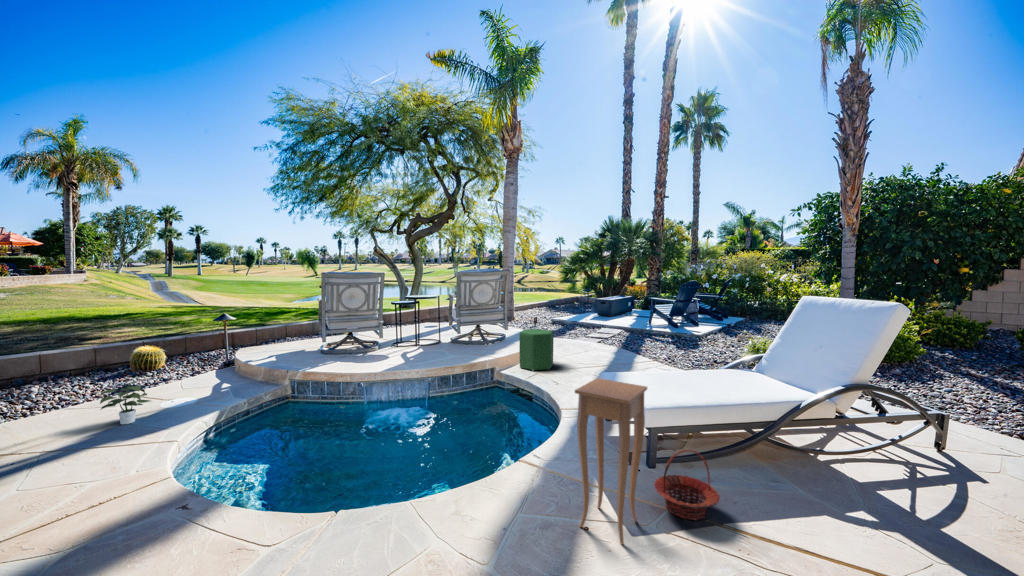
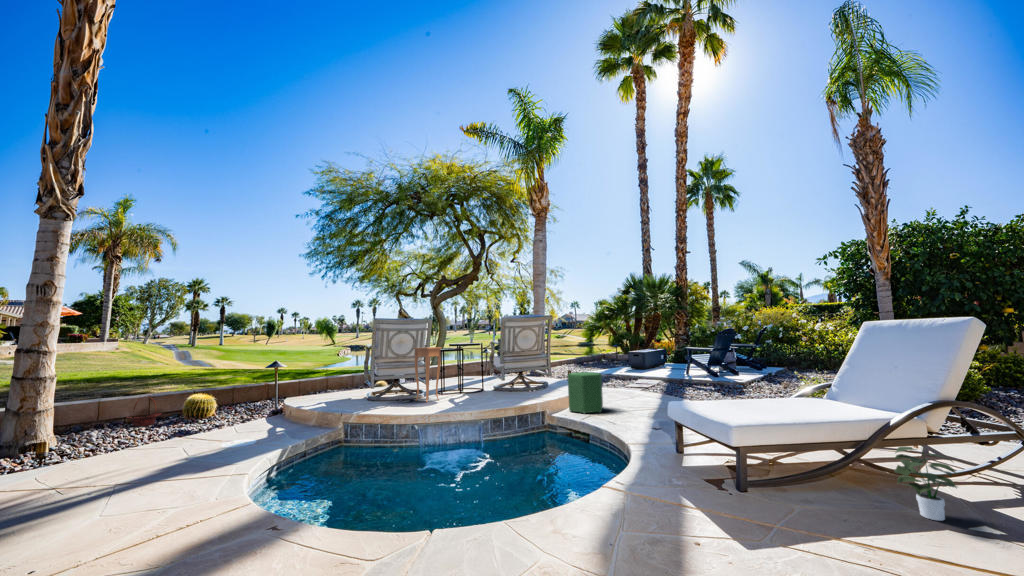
side table: present [575,378,647,545] -> present [413,347,442,402]
potted plant: present [100,382,150,424] -> present [894,447,957,521]
basket: present [654,450,720,520] -> present [126,398,161,426]

